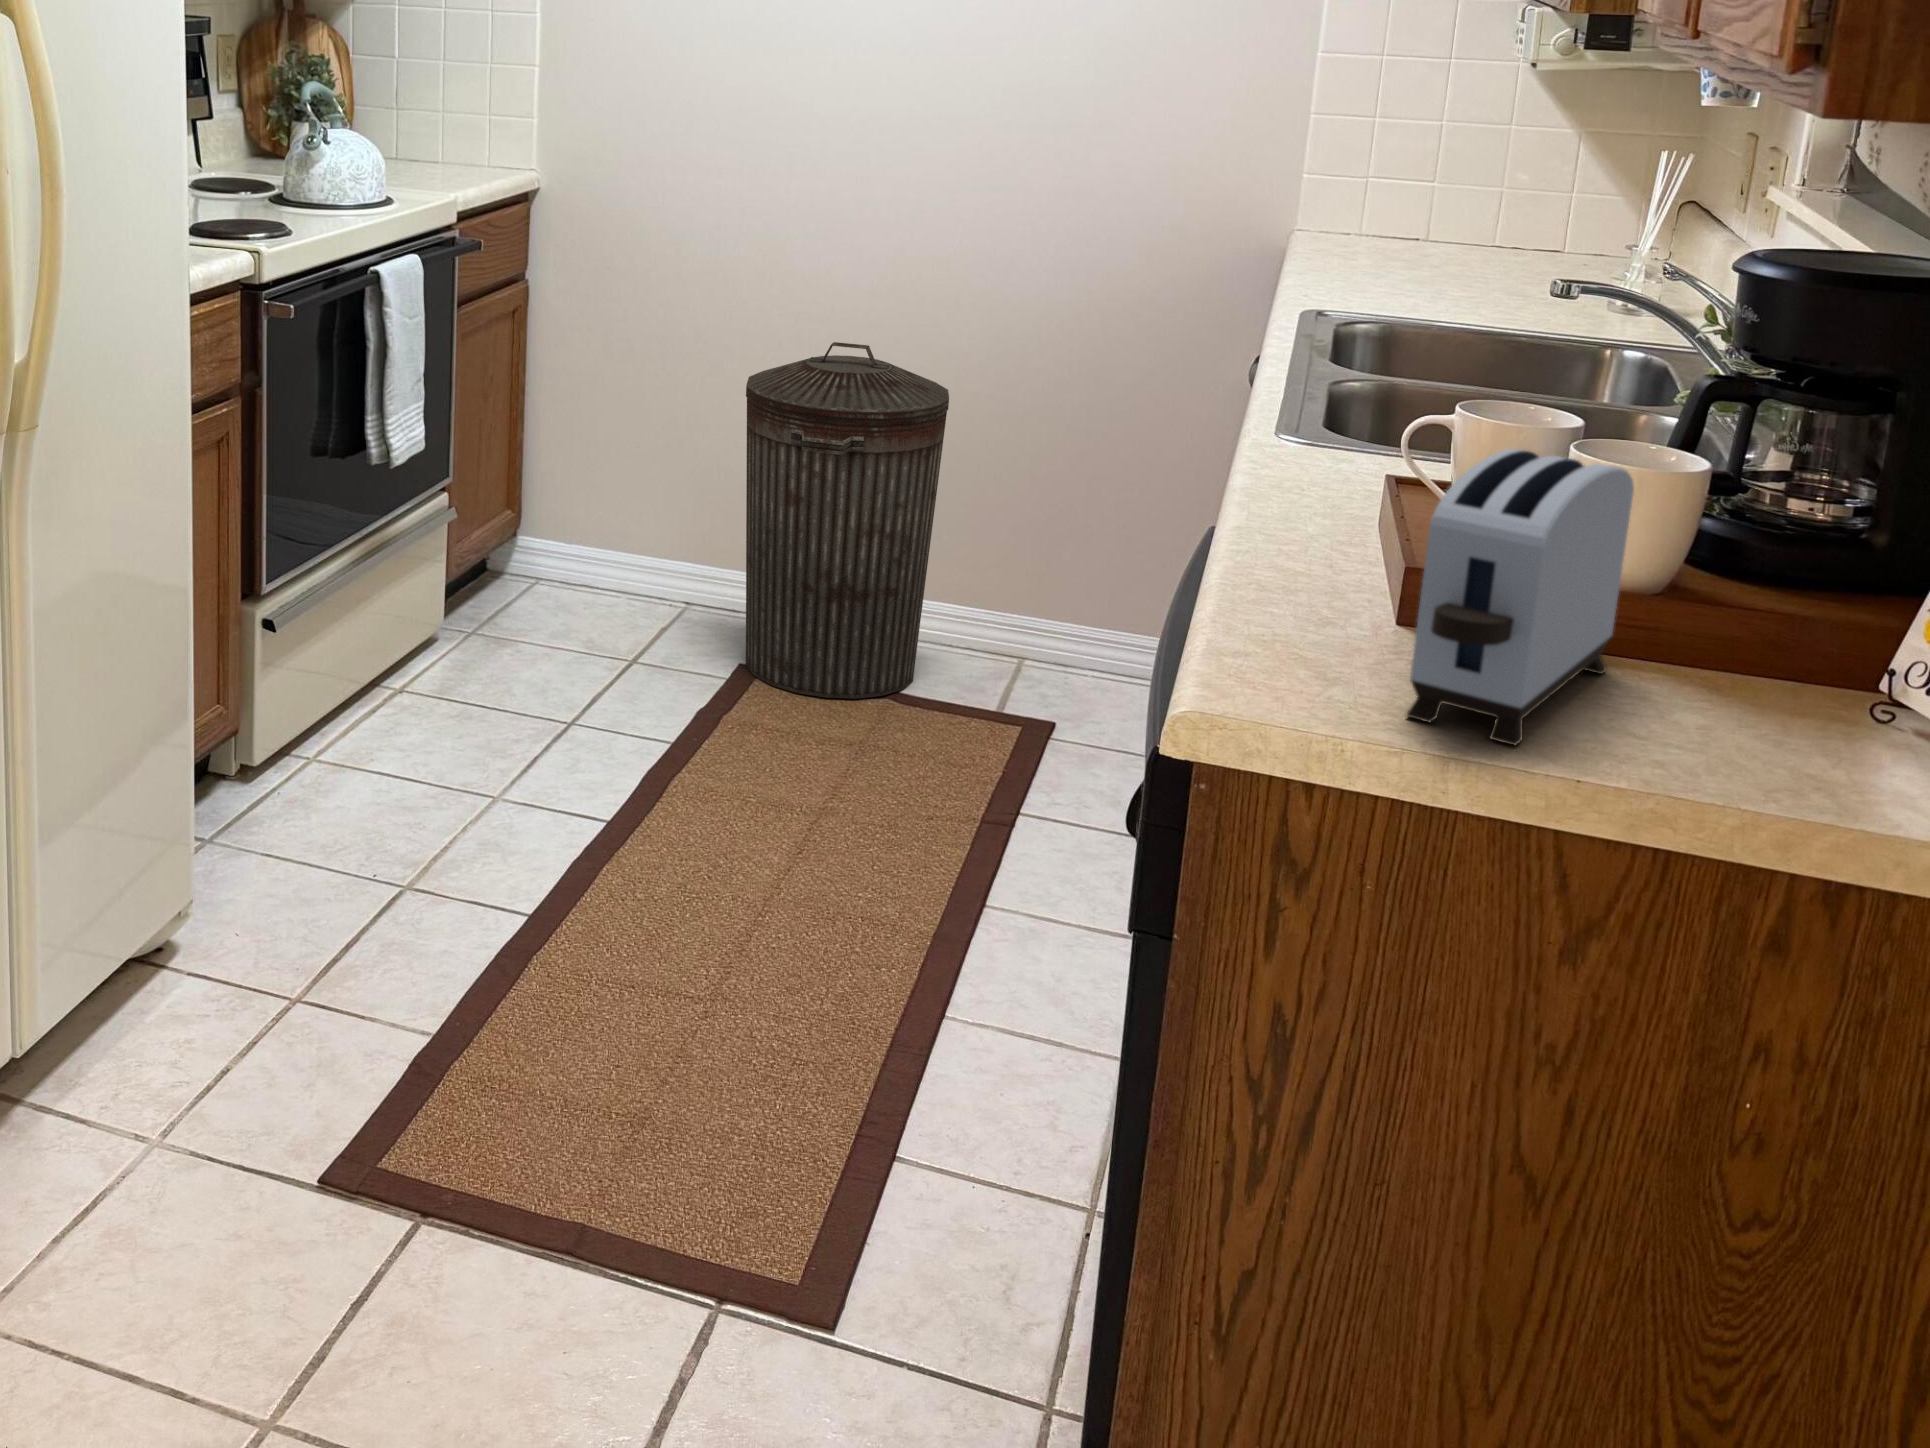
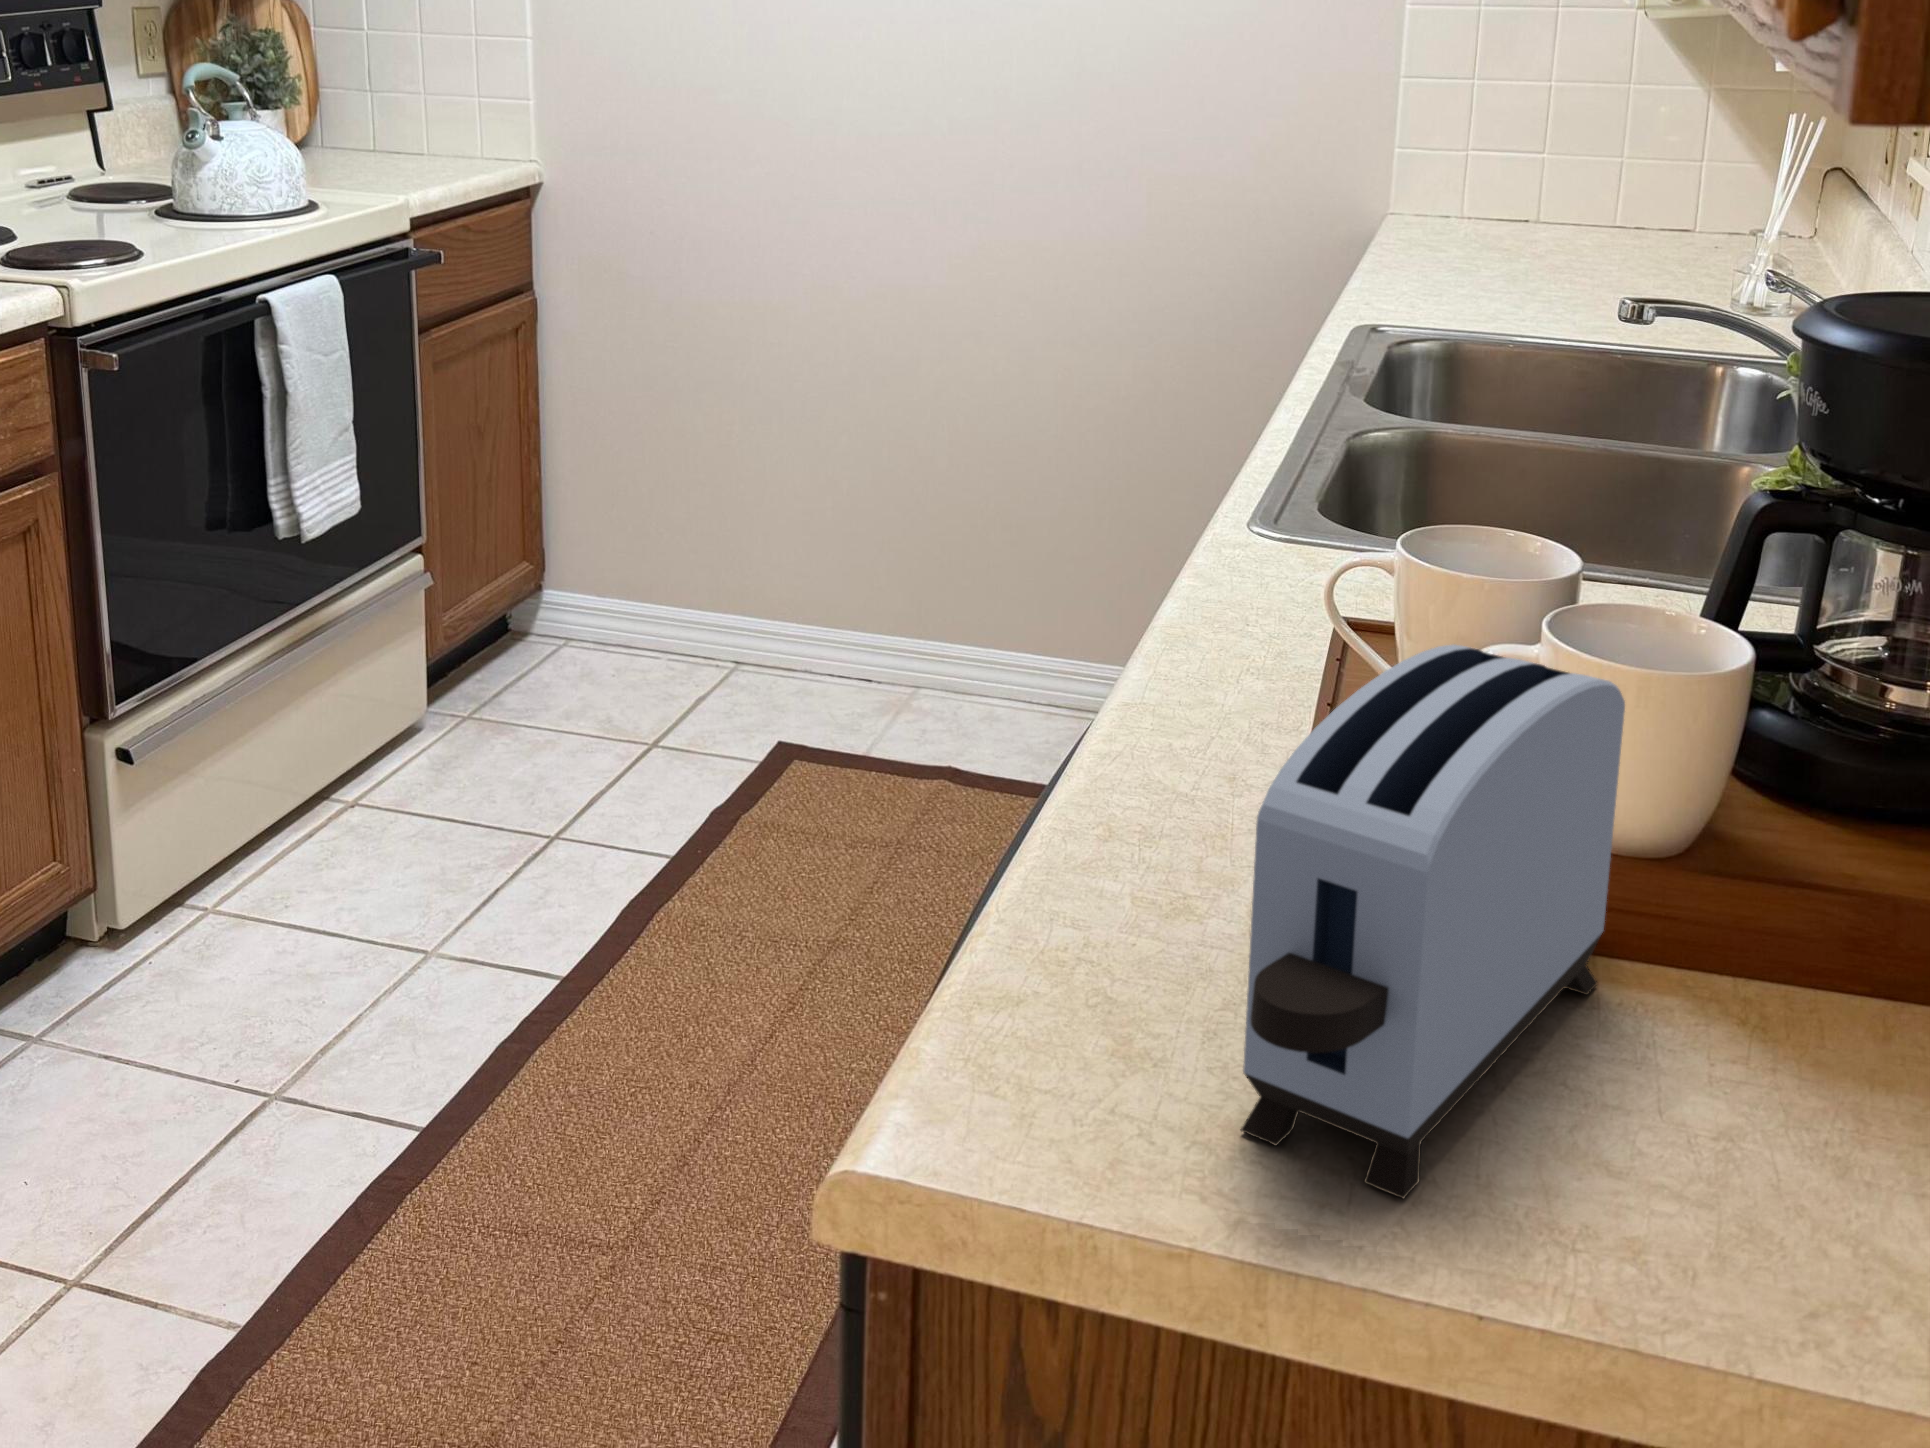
trash can: present [746,342,949,699] -> none [765,361,1004,785]

